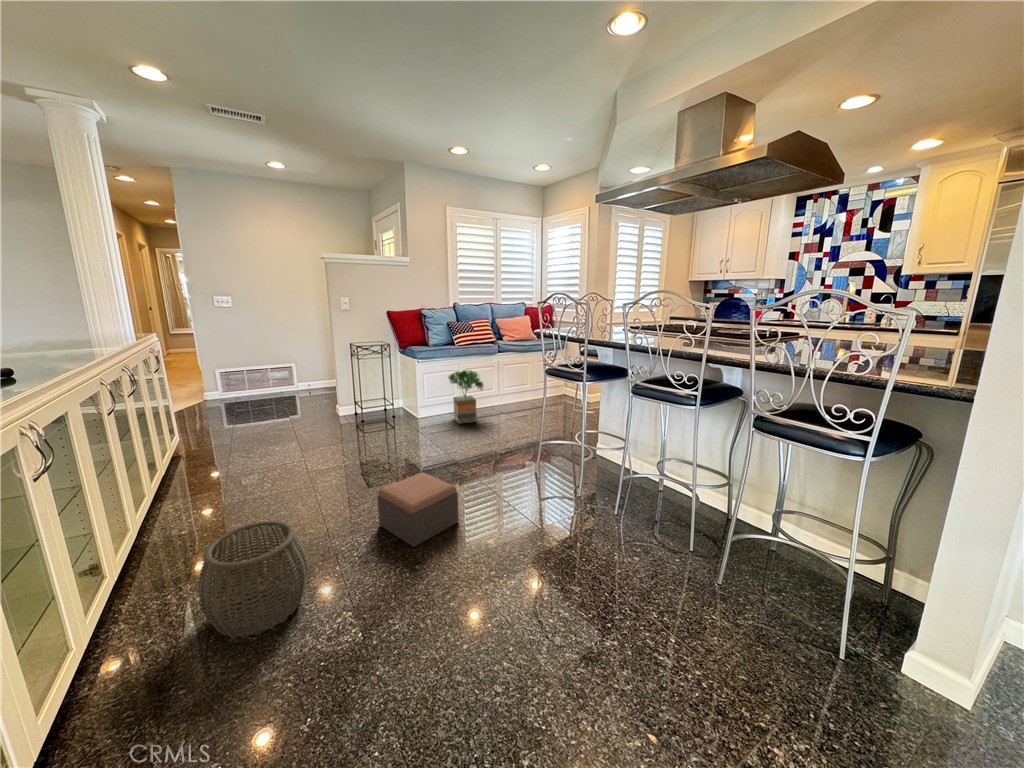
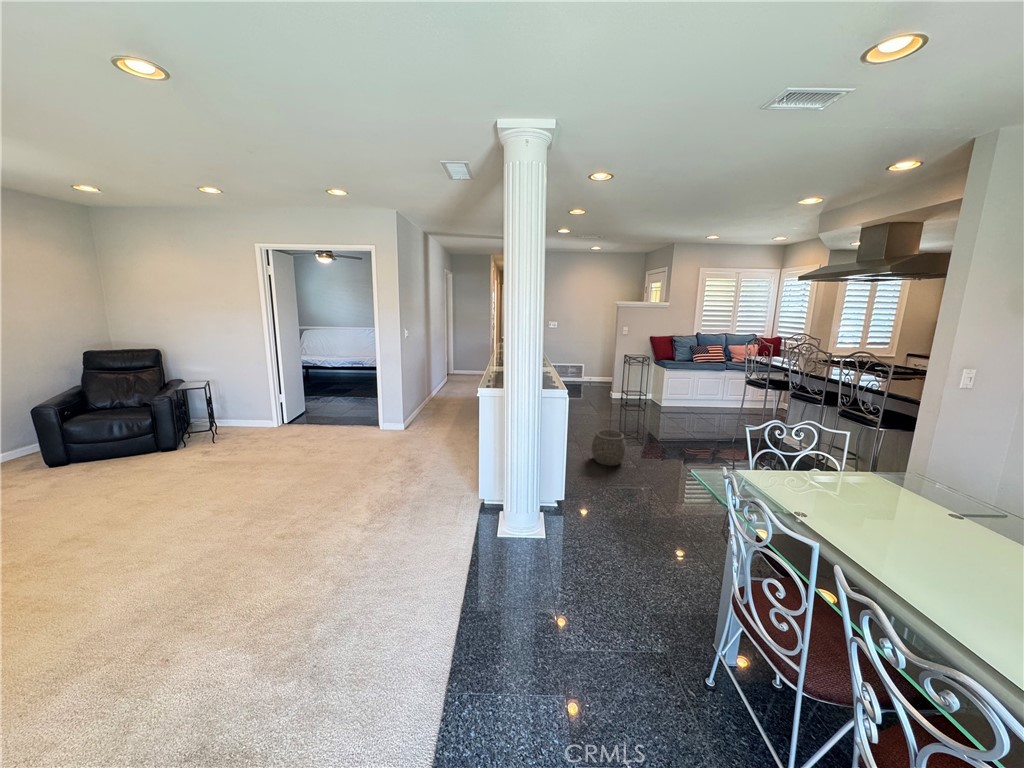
potted tree: present [448,370,484,424] -> none [685,380,711,415]
footstool: present [377,472,459,547] -> none [647,430,688,459]

